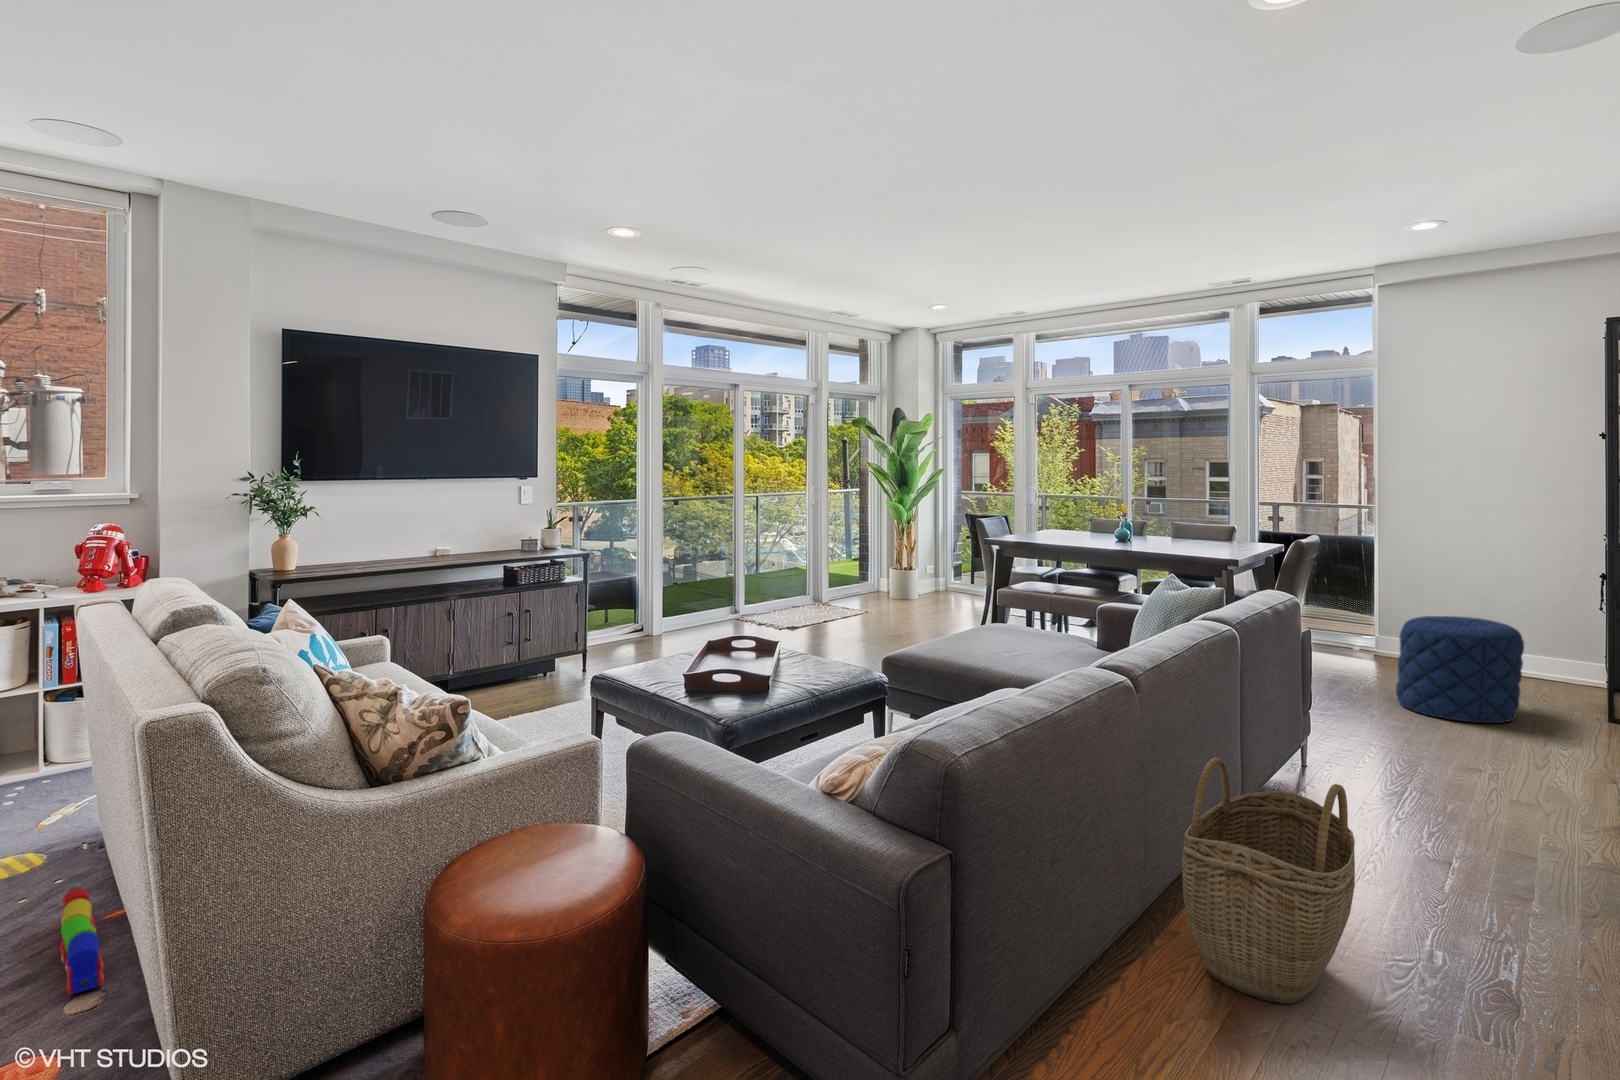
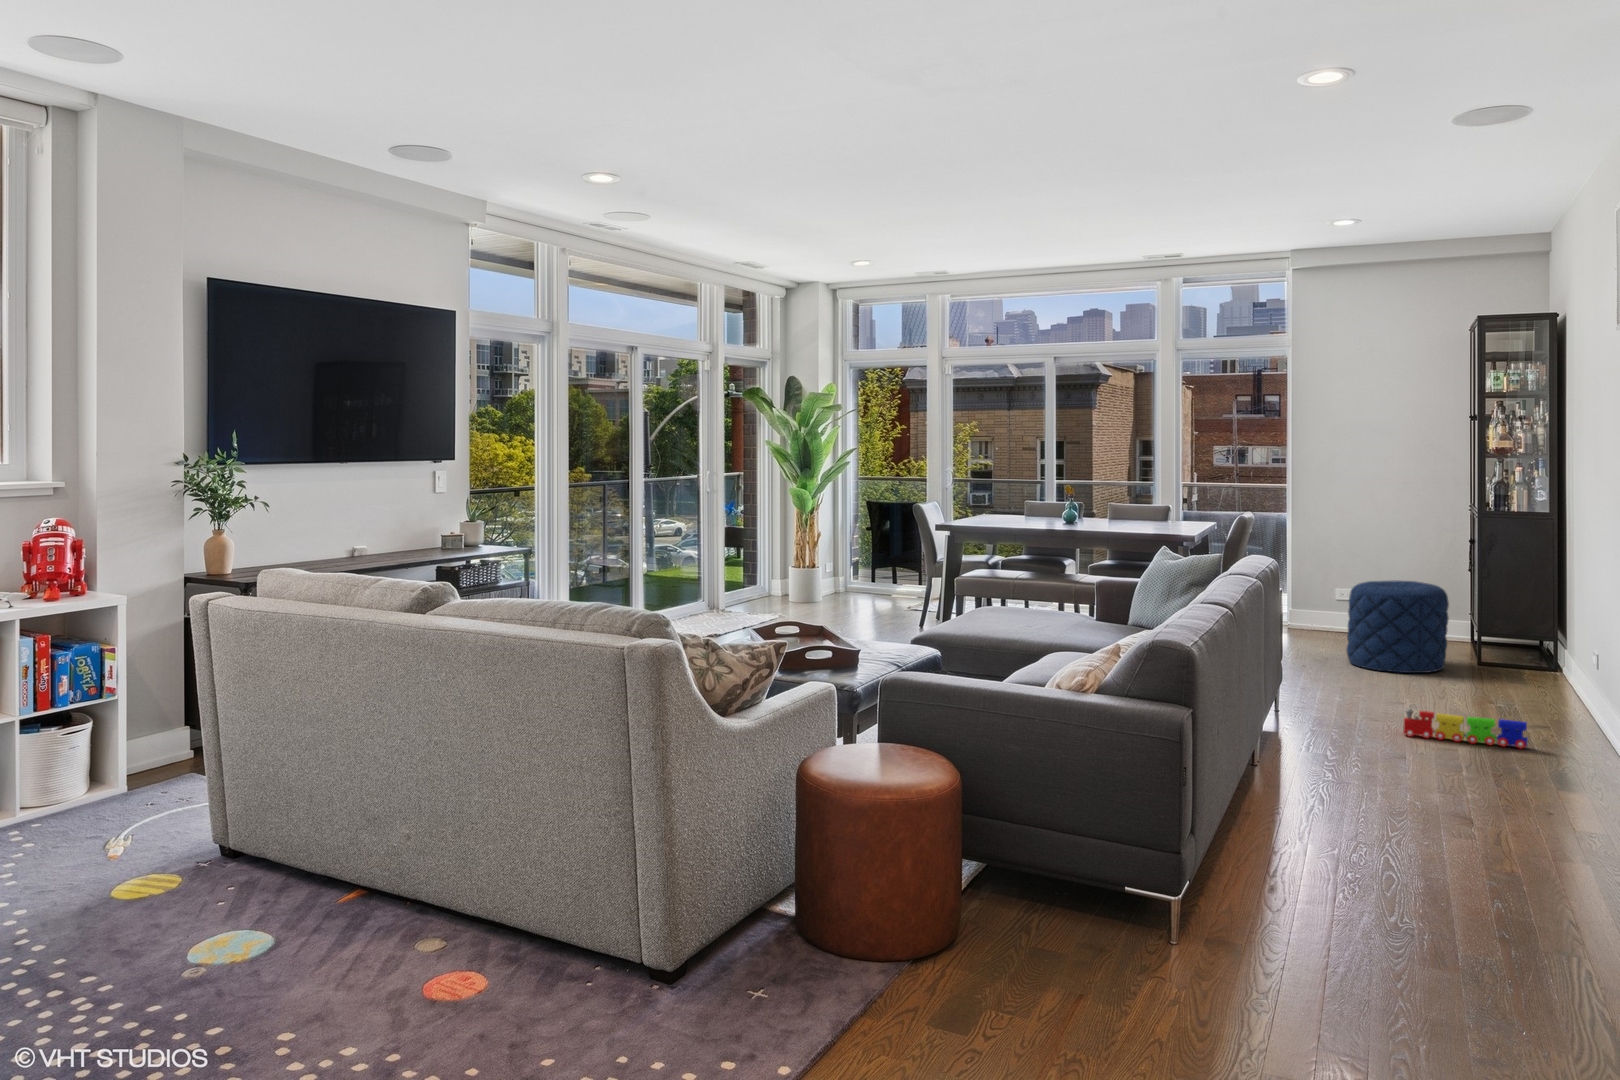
woven basket: present [1182,757,1355,1004] -> none [1292,669,1412,840]
toy train: present [60,882,103,995] -> present [1404,709,1528,749]

